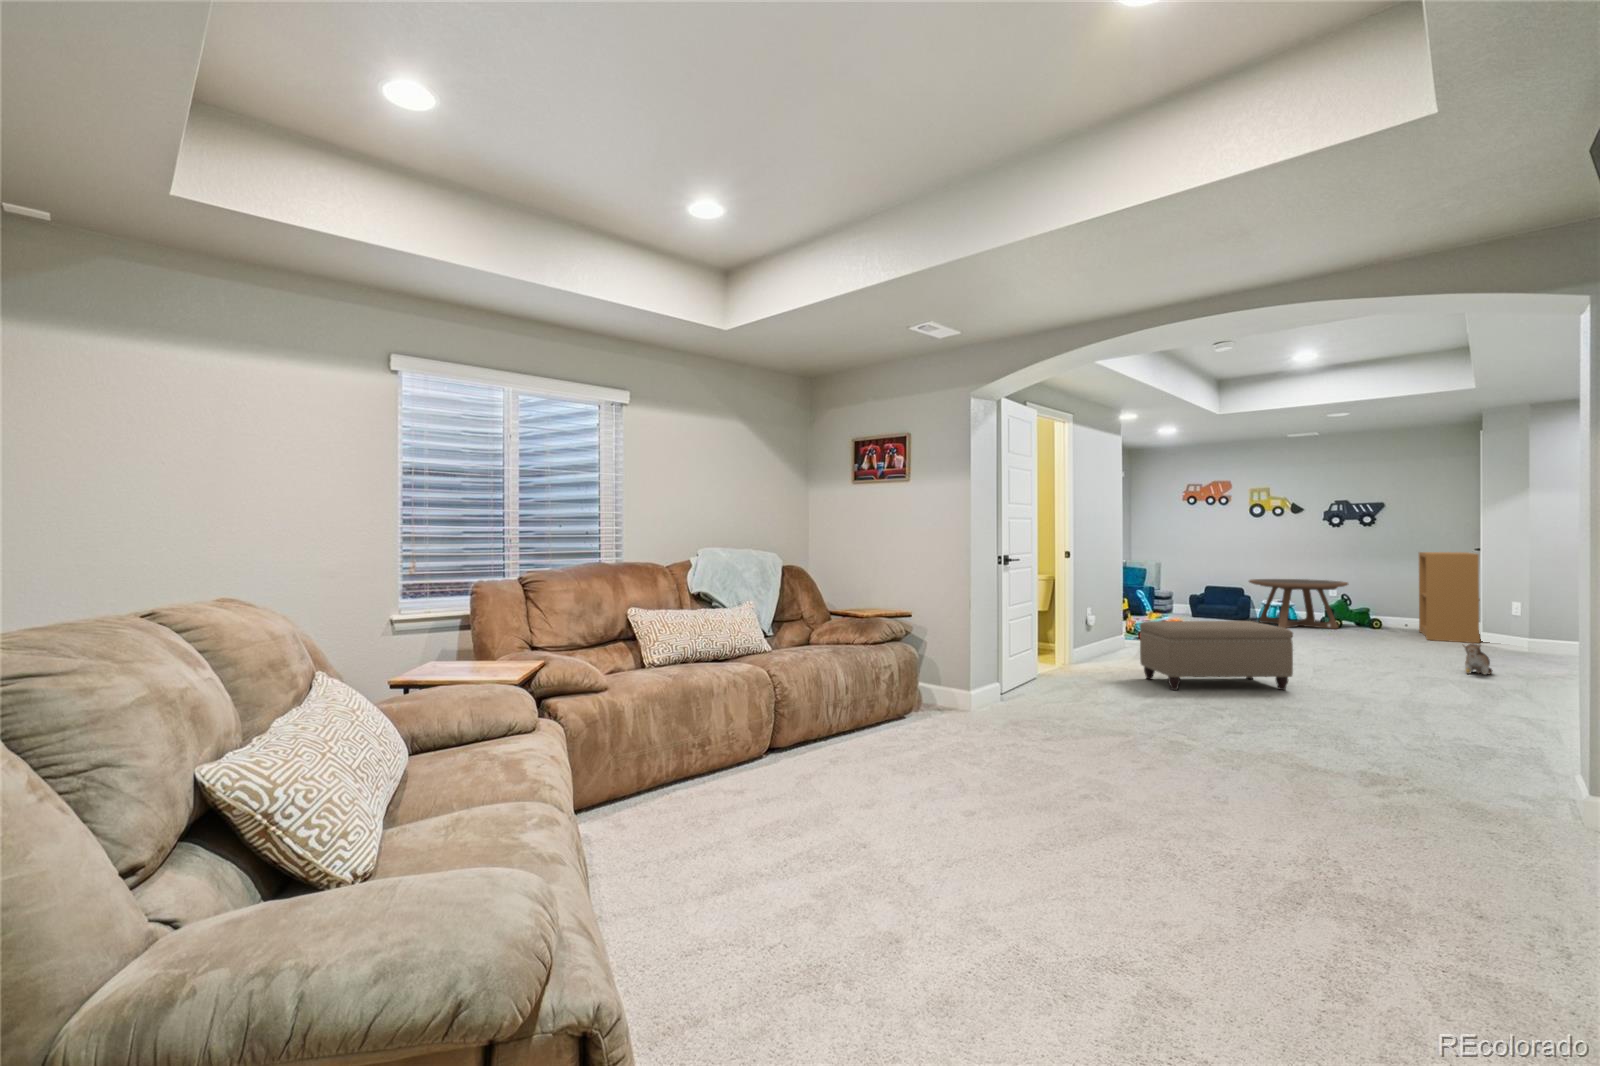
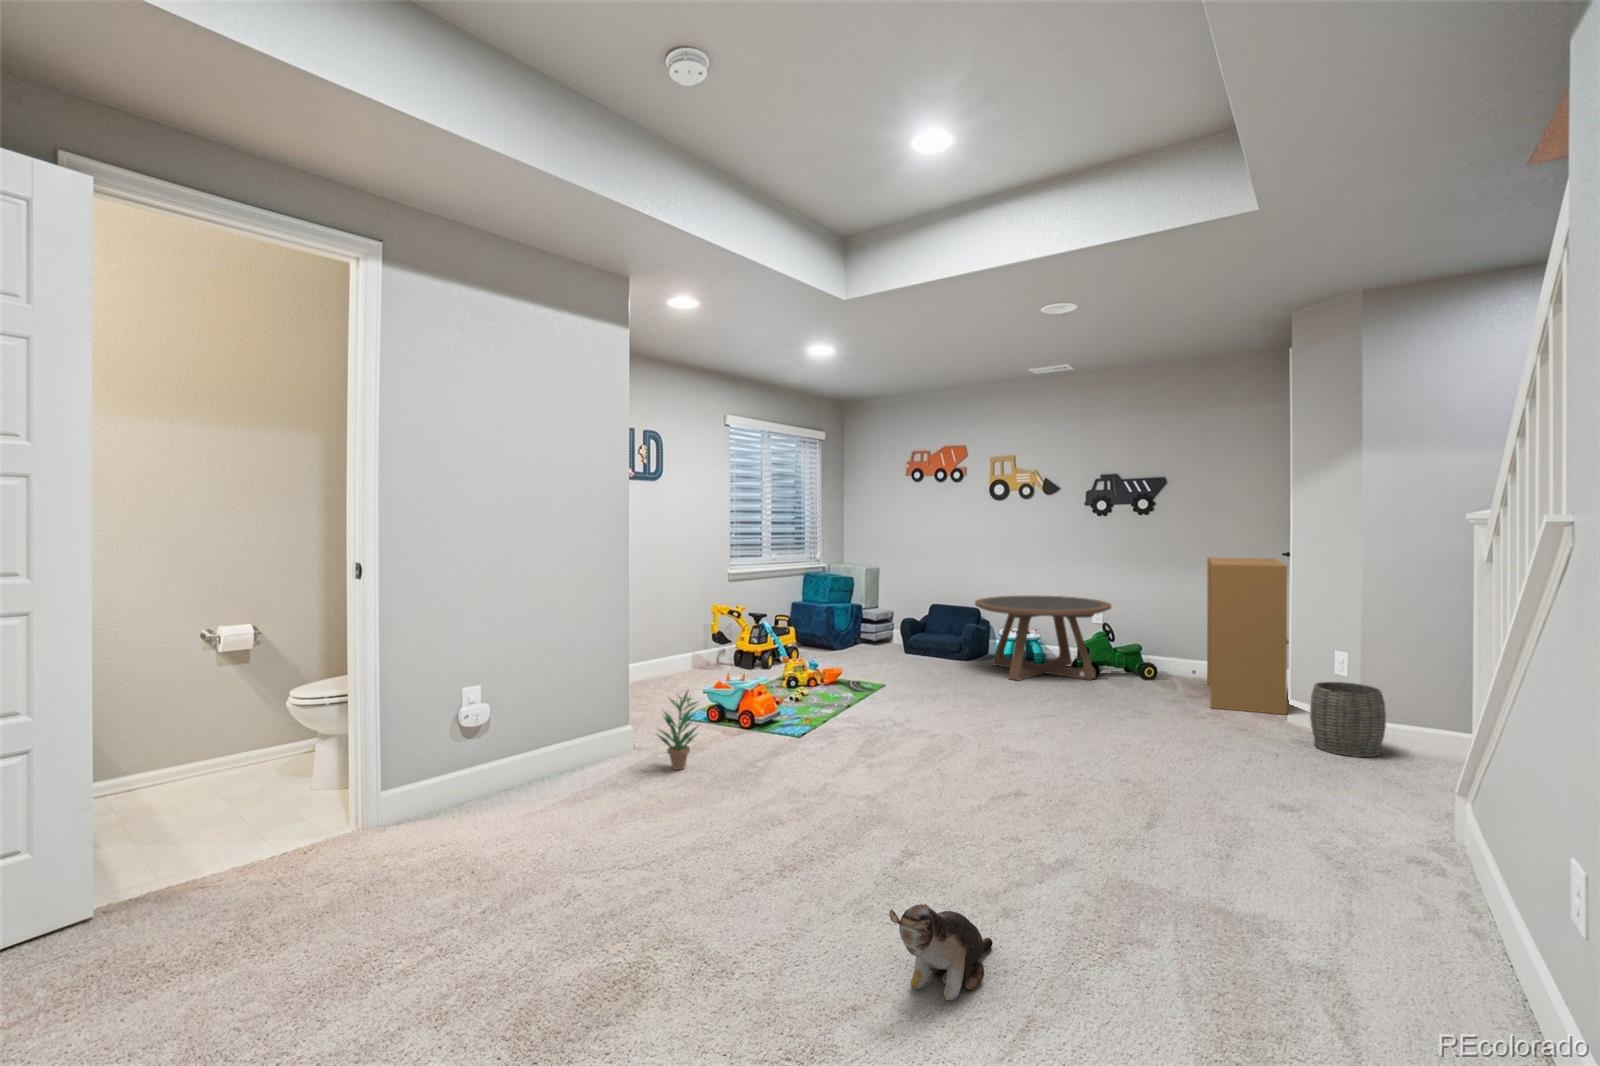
potted plant: none [1119,609,1144,650] -> present [658,691,698,770]
woven basket: none [1497,618,1545,656] -> present [1310,682,1386,757]
ottoman: present [1140,621,1293,690] -> none [451,771,807,1024]
plush toy: present [1464,643,1493,674] -> present [889,904,993,1000]

